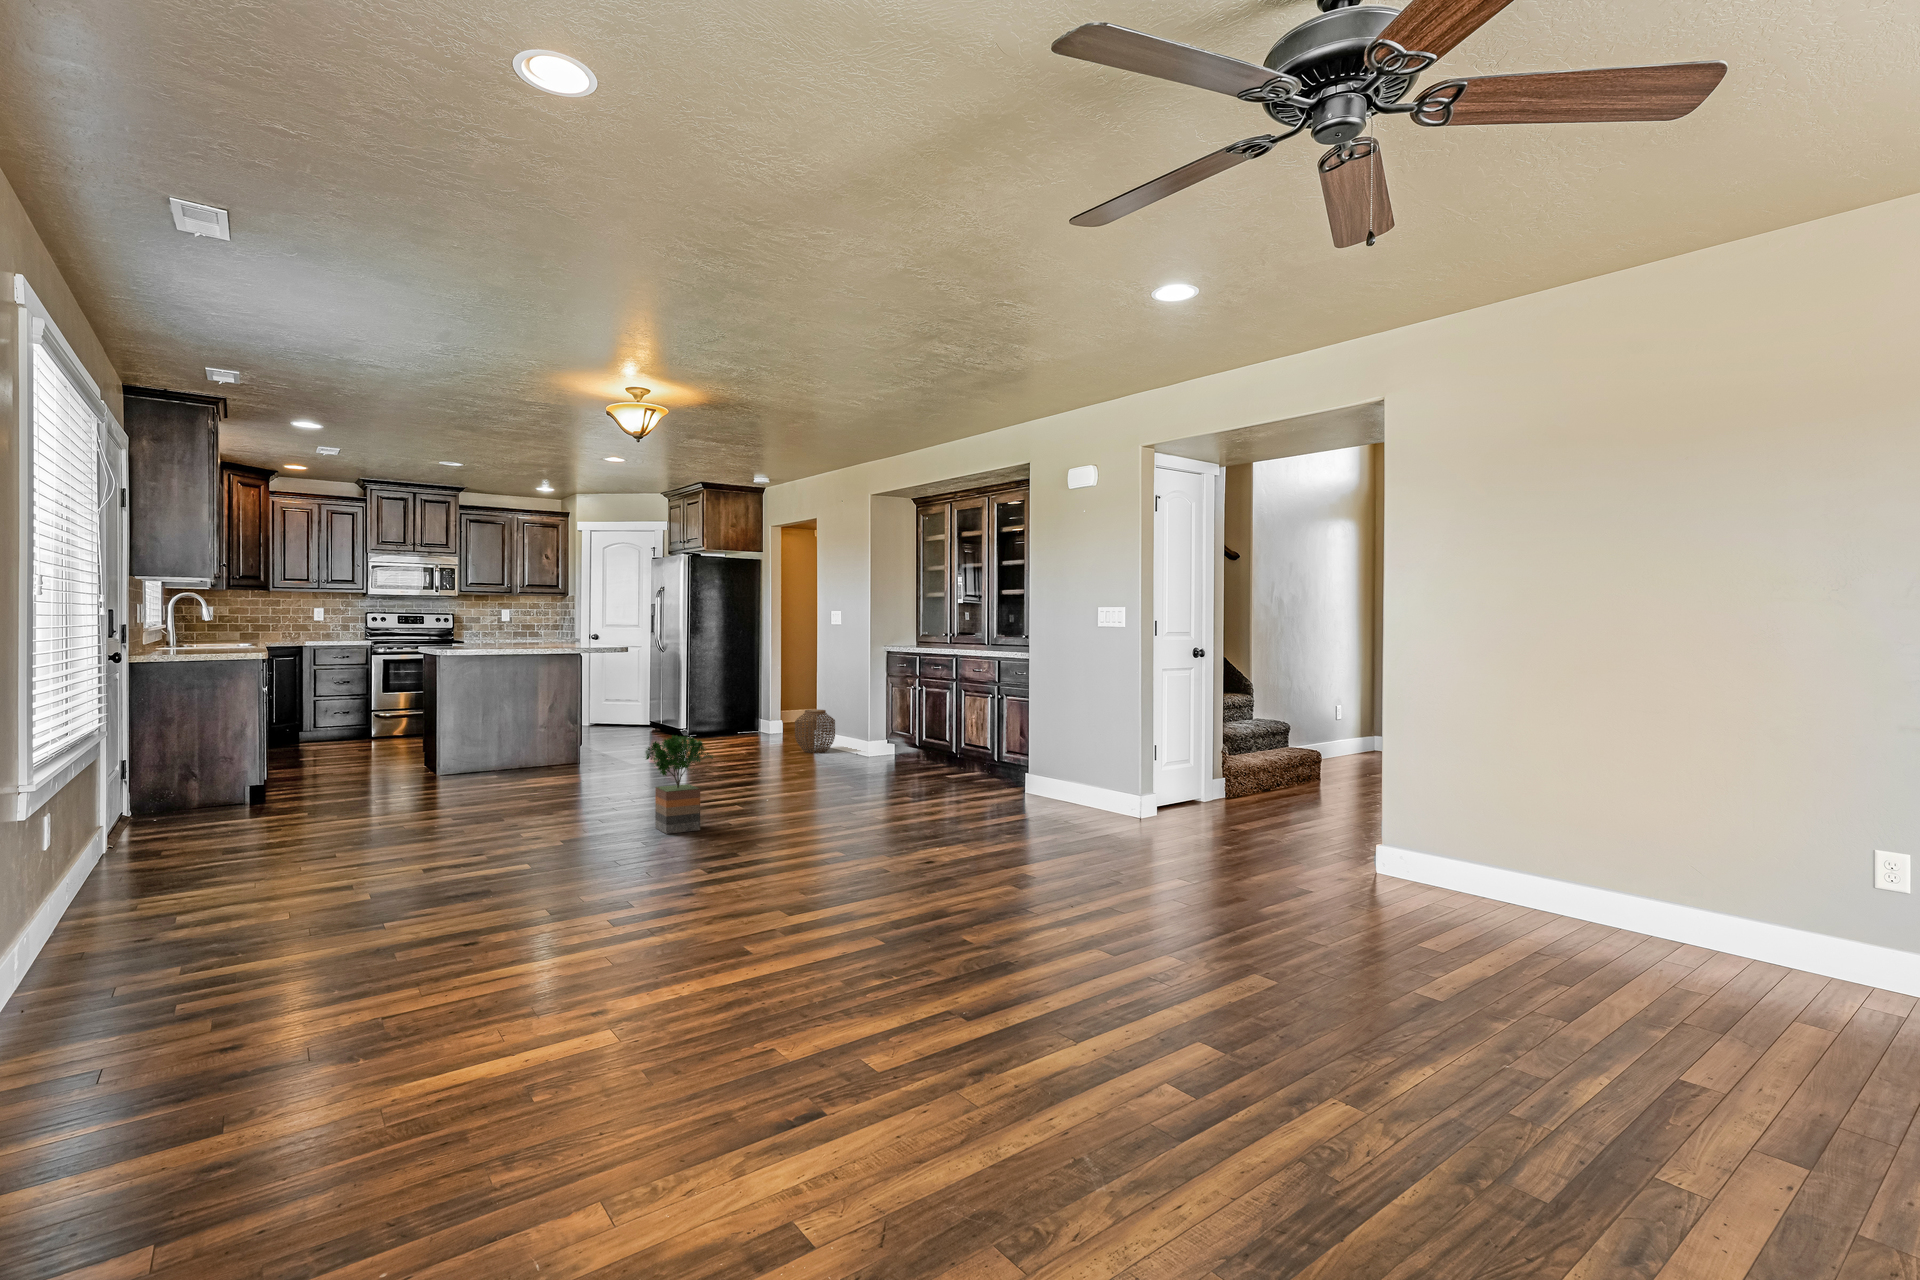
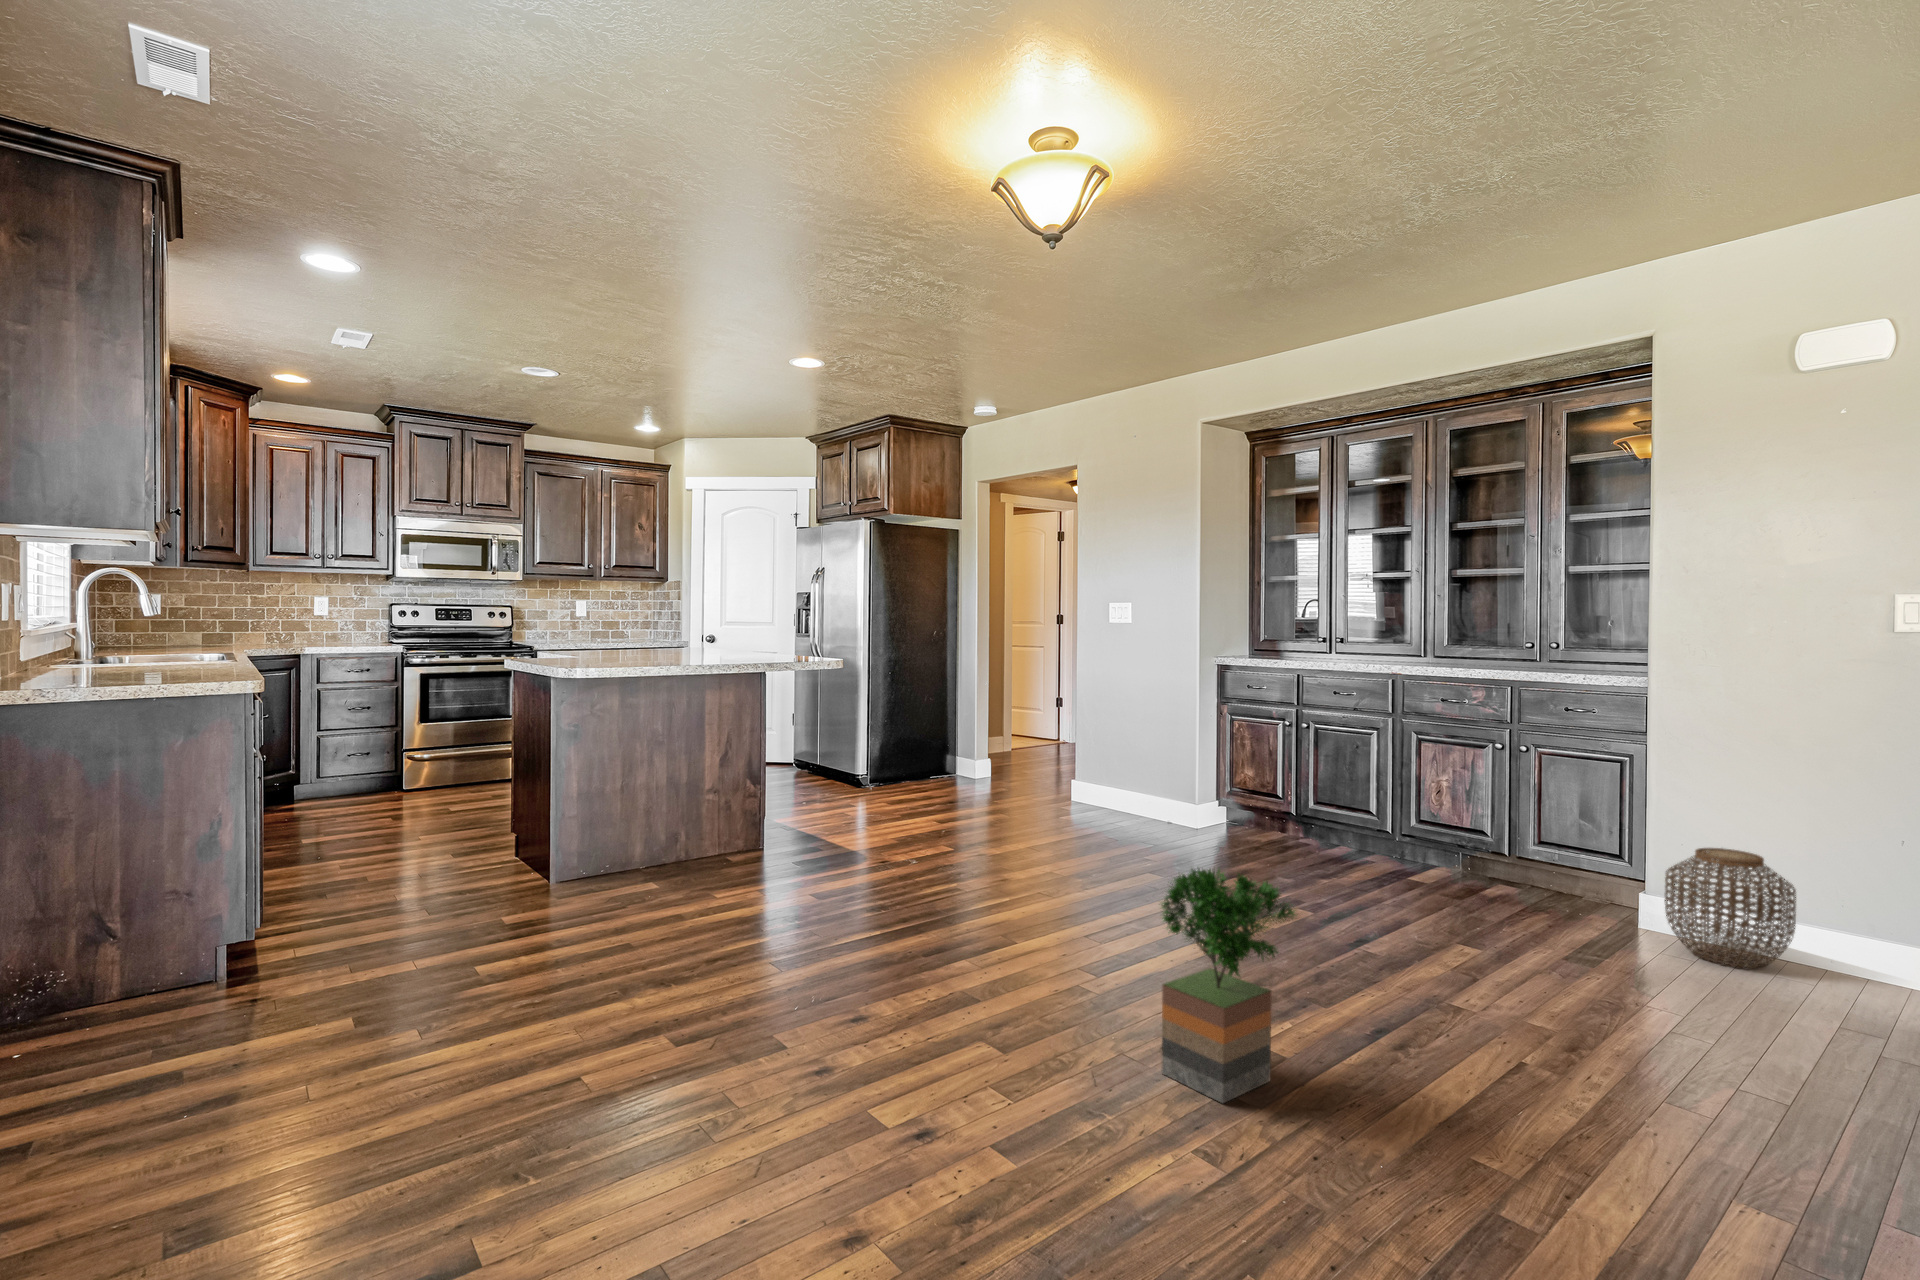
woven basket: present [795,709,835,753] -> present [1665,848,1796,969]

